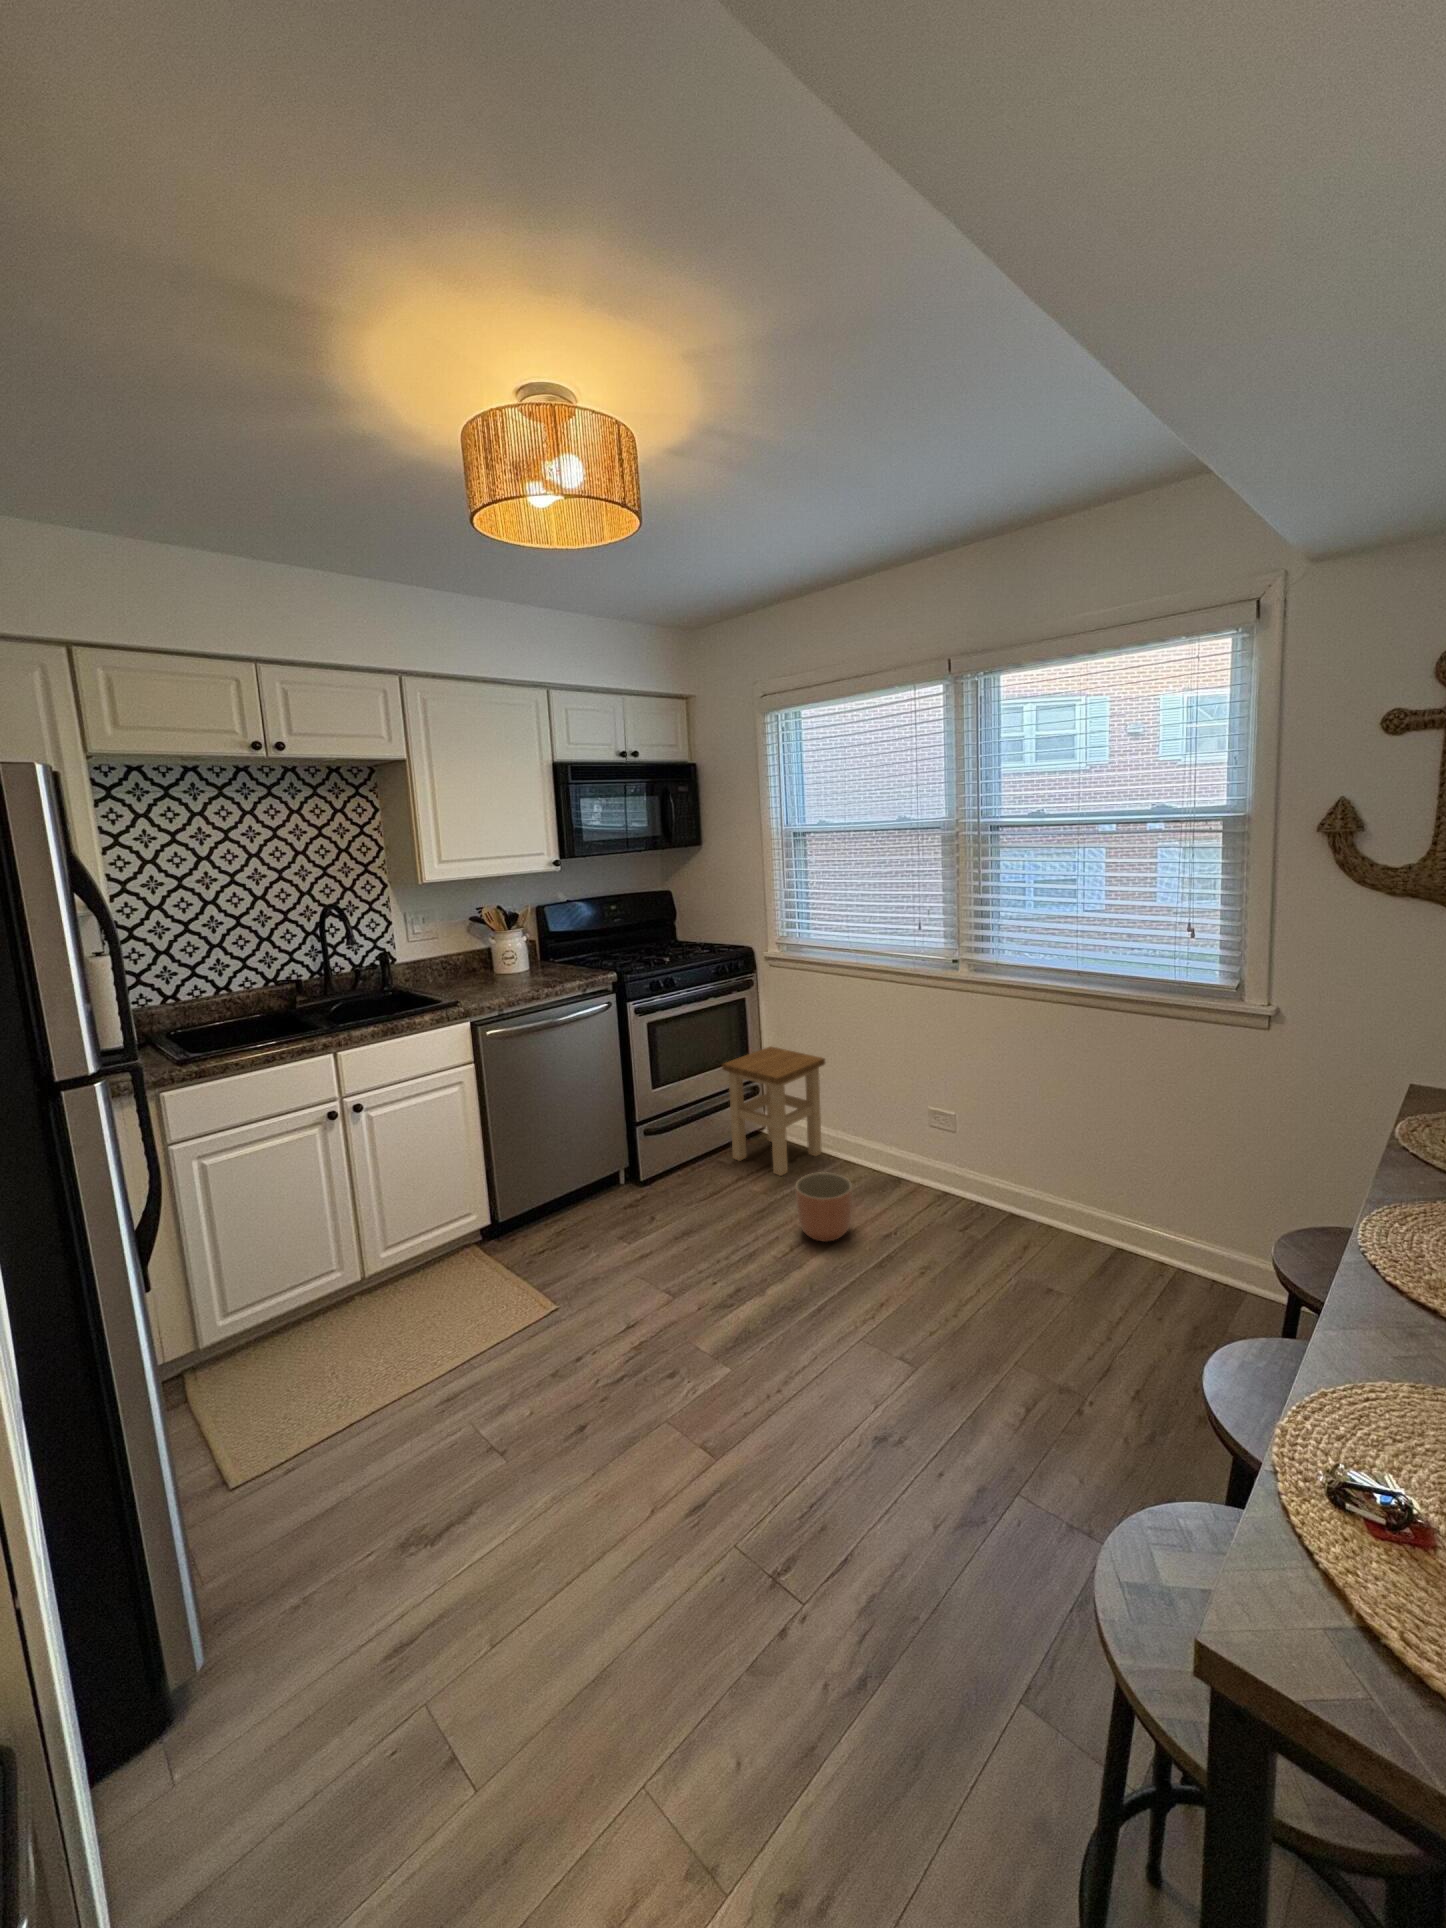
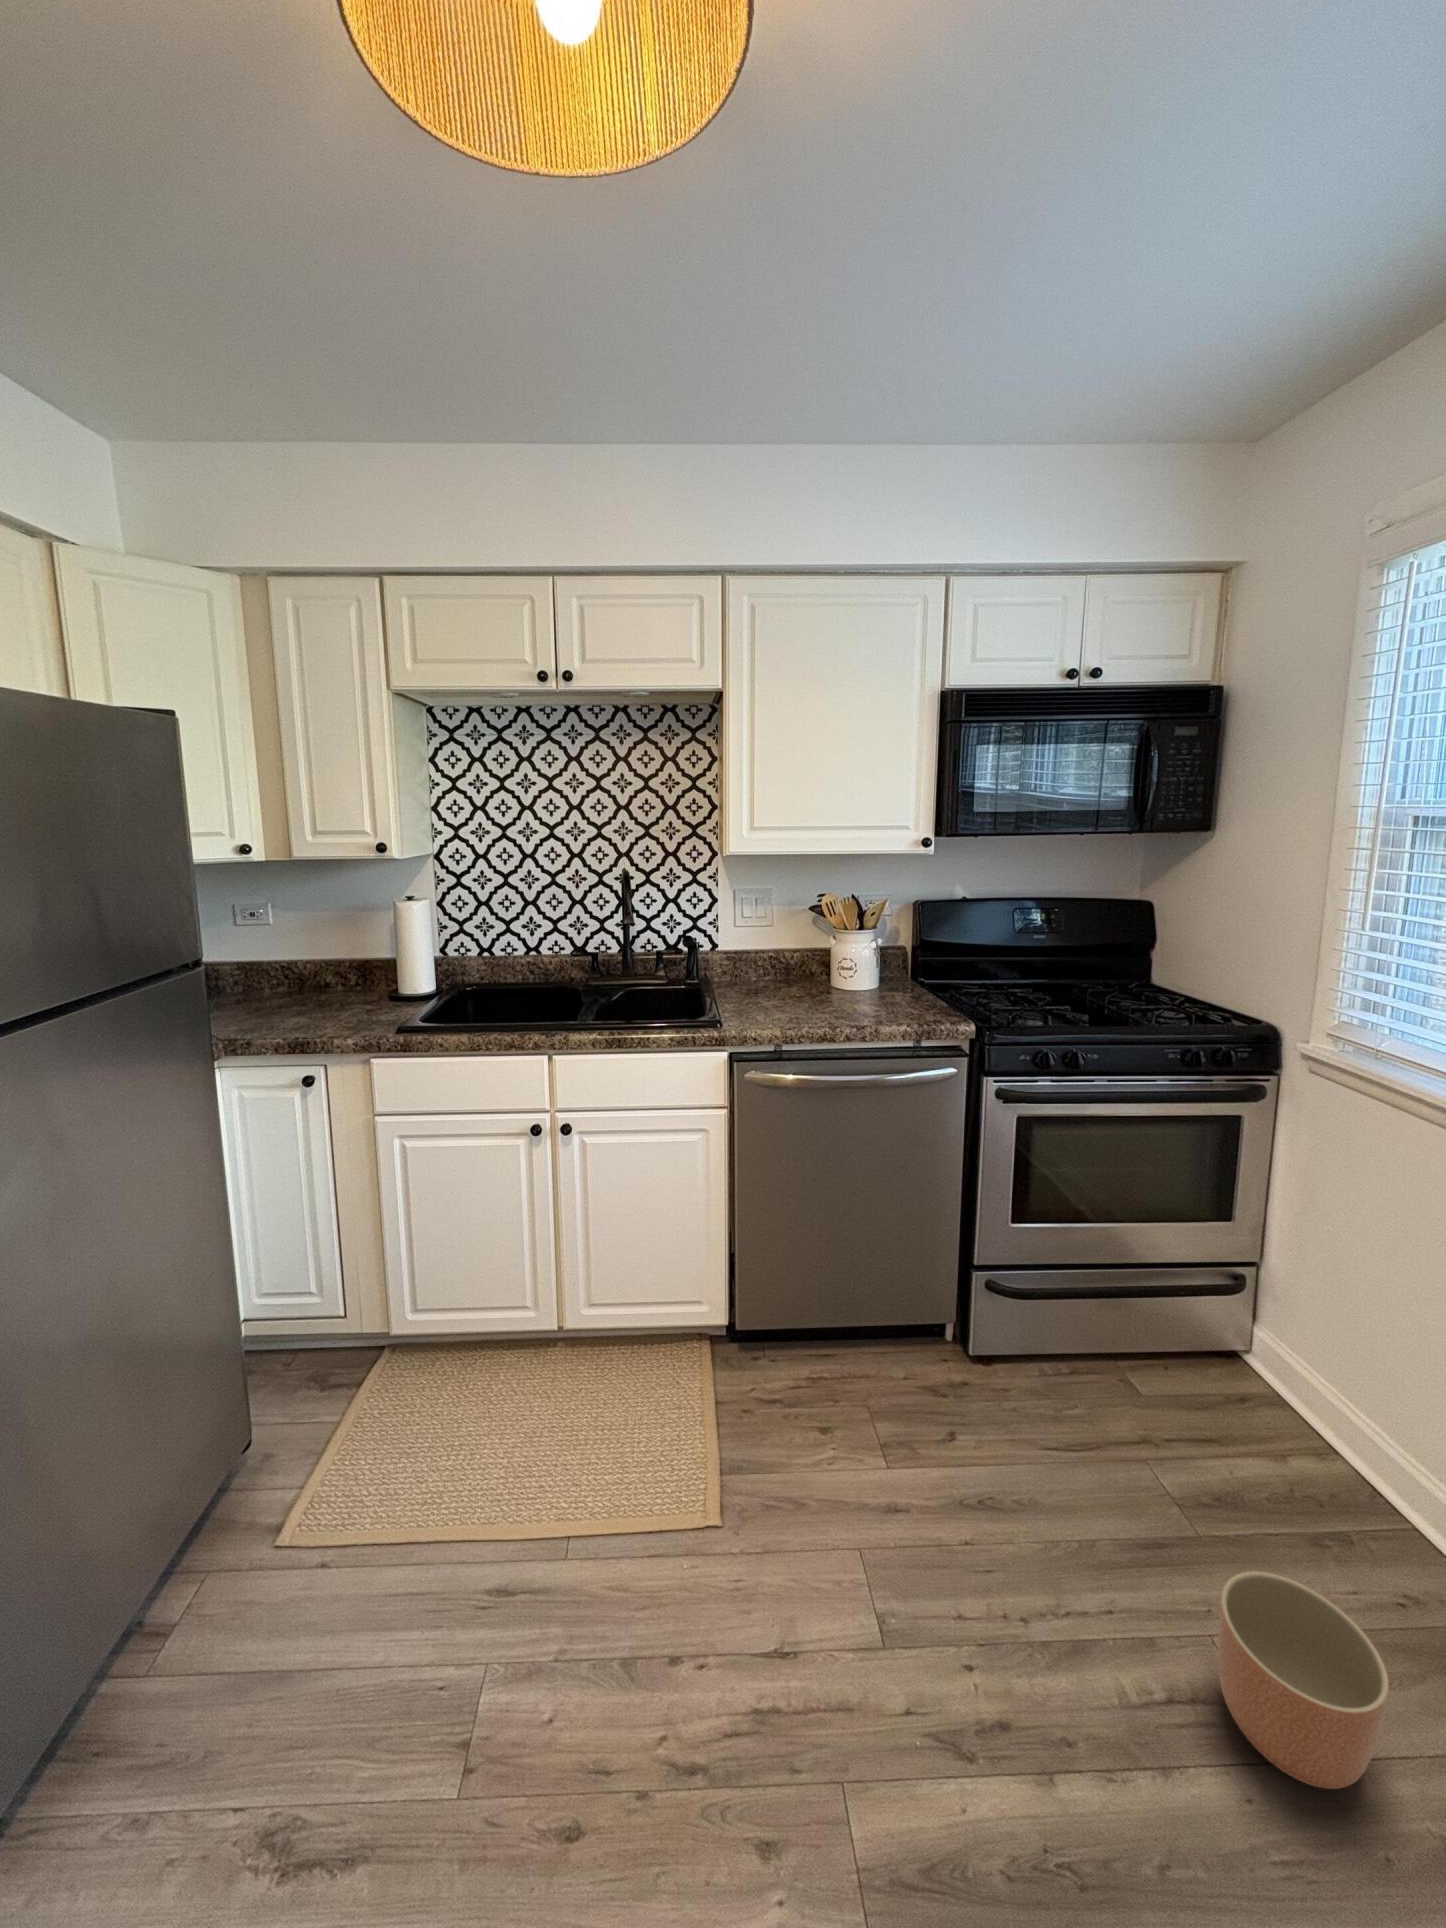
stool: present [722,1046,825,1176] -> none [1152,1220,1410,1491]

